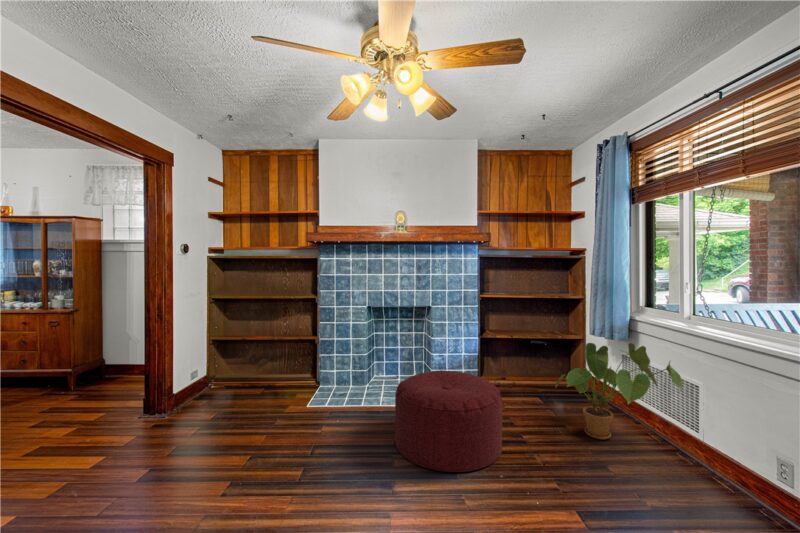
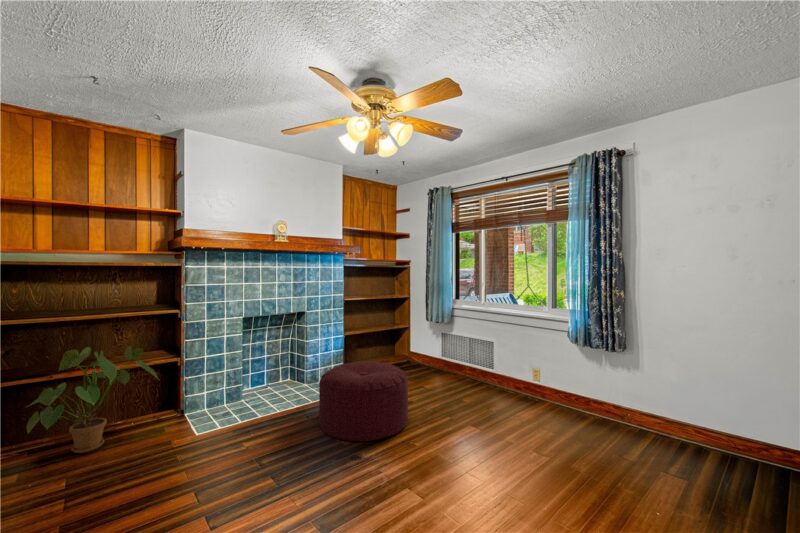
house plant: present [556,343,682,440] -> present [26,346,158,453]

